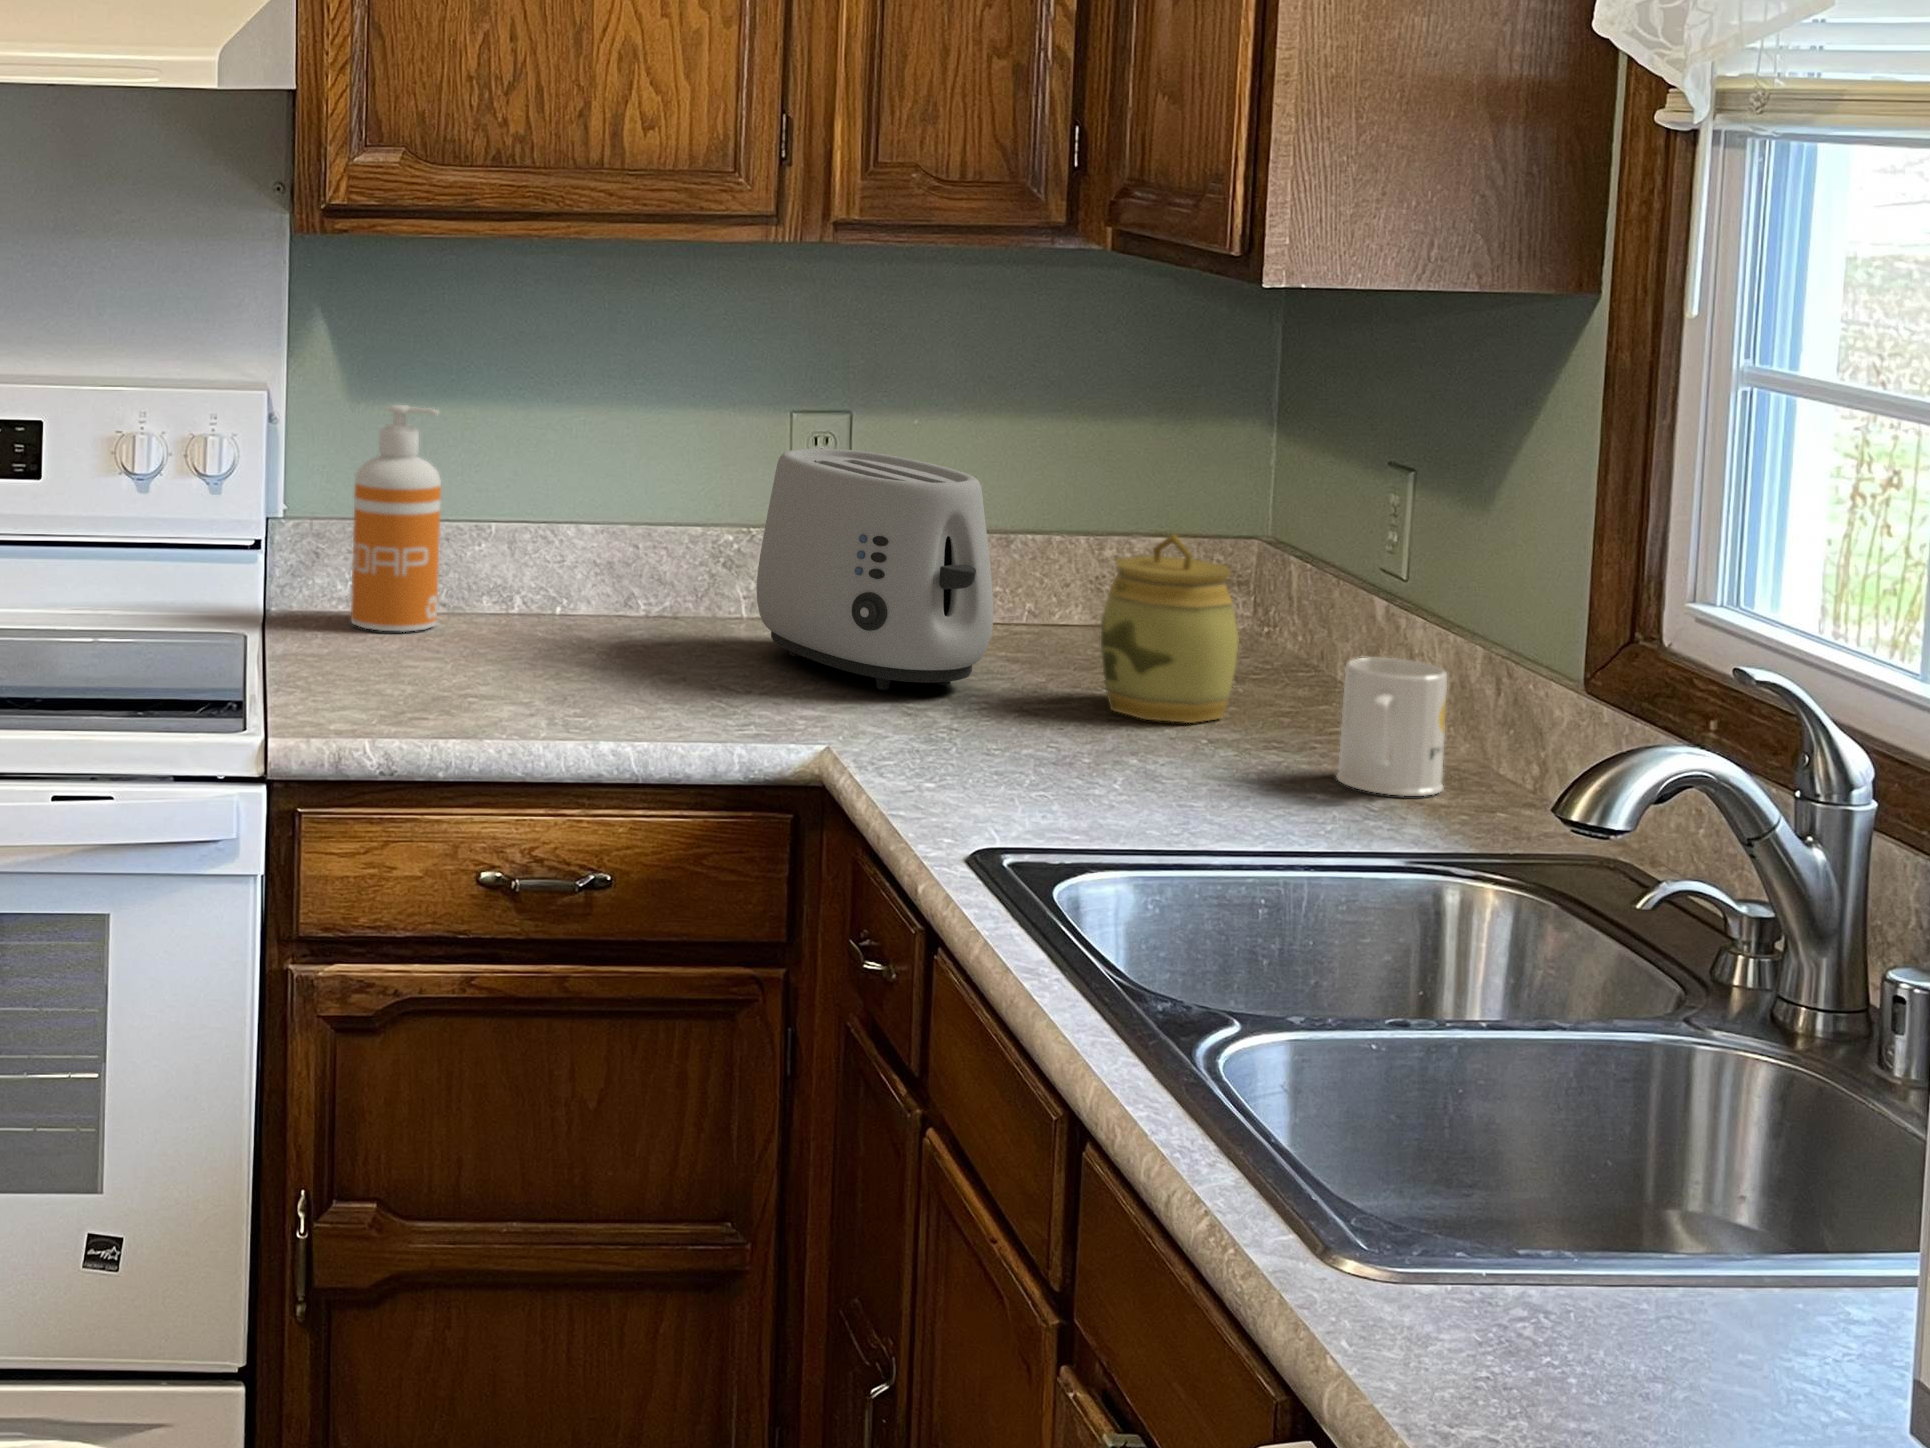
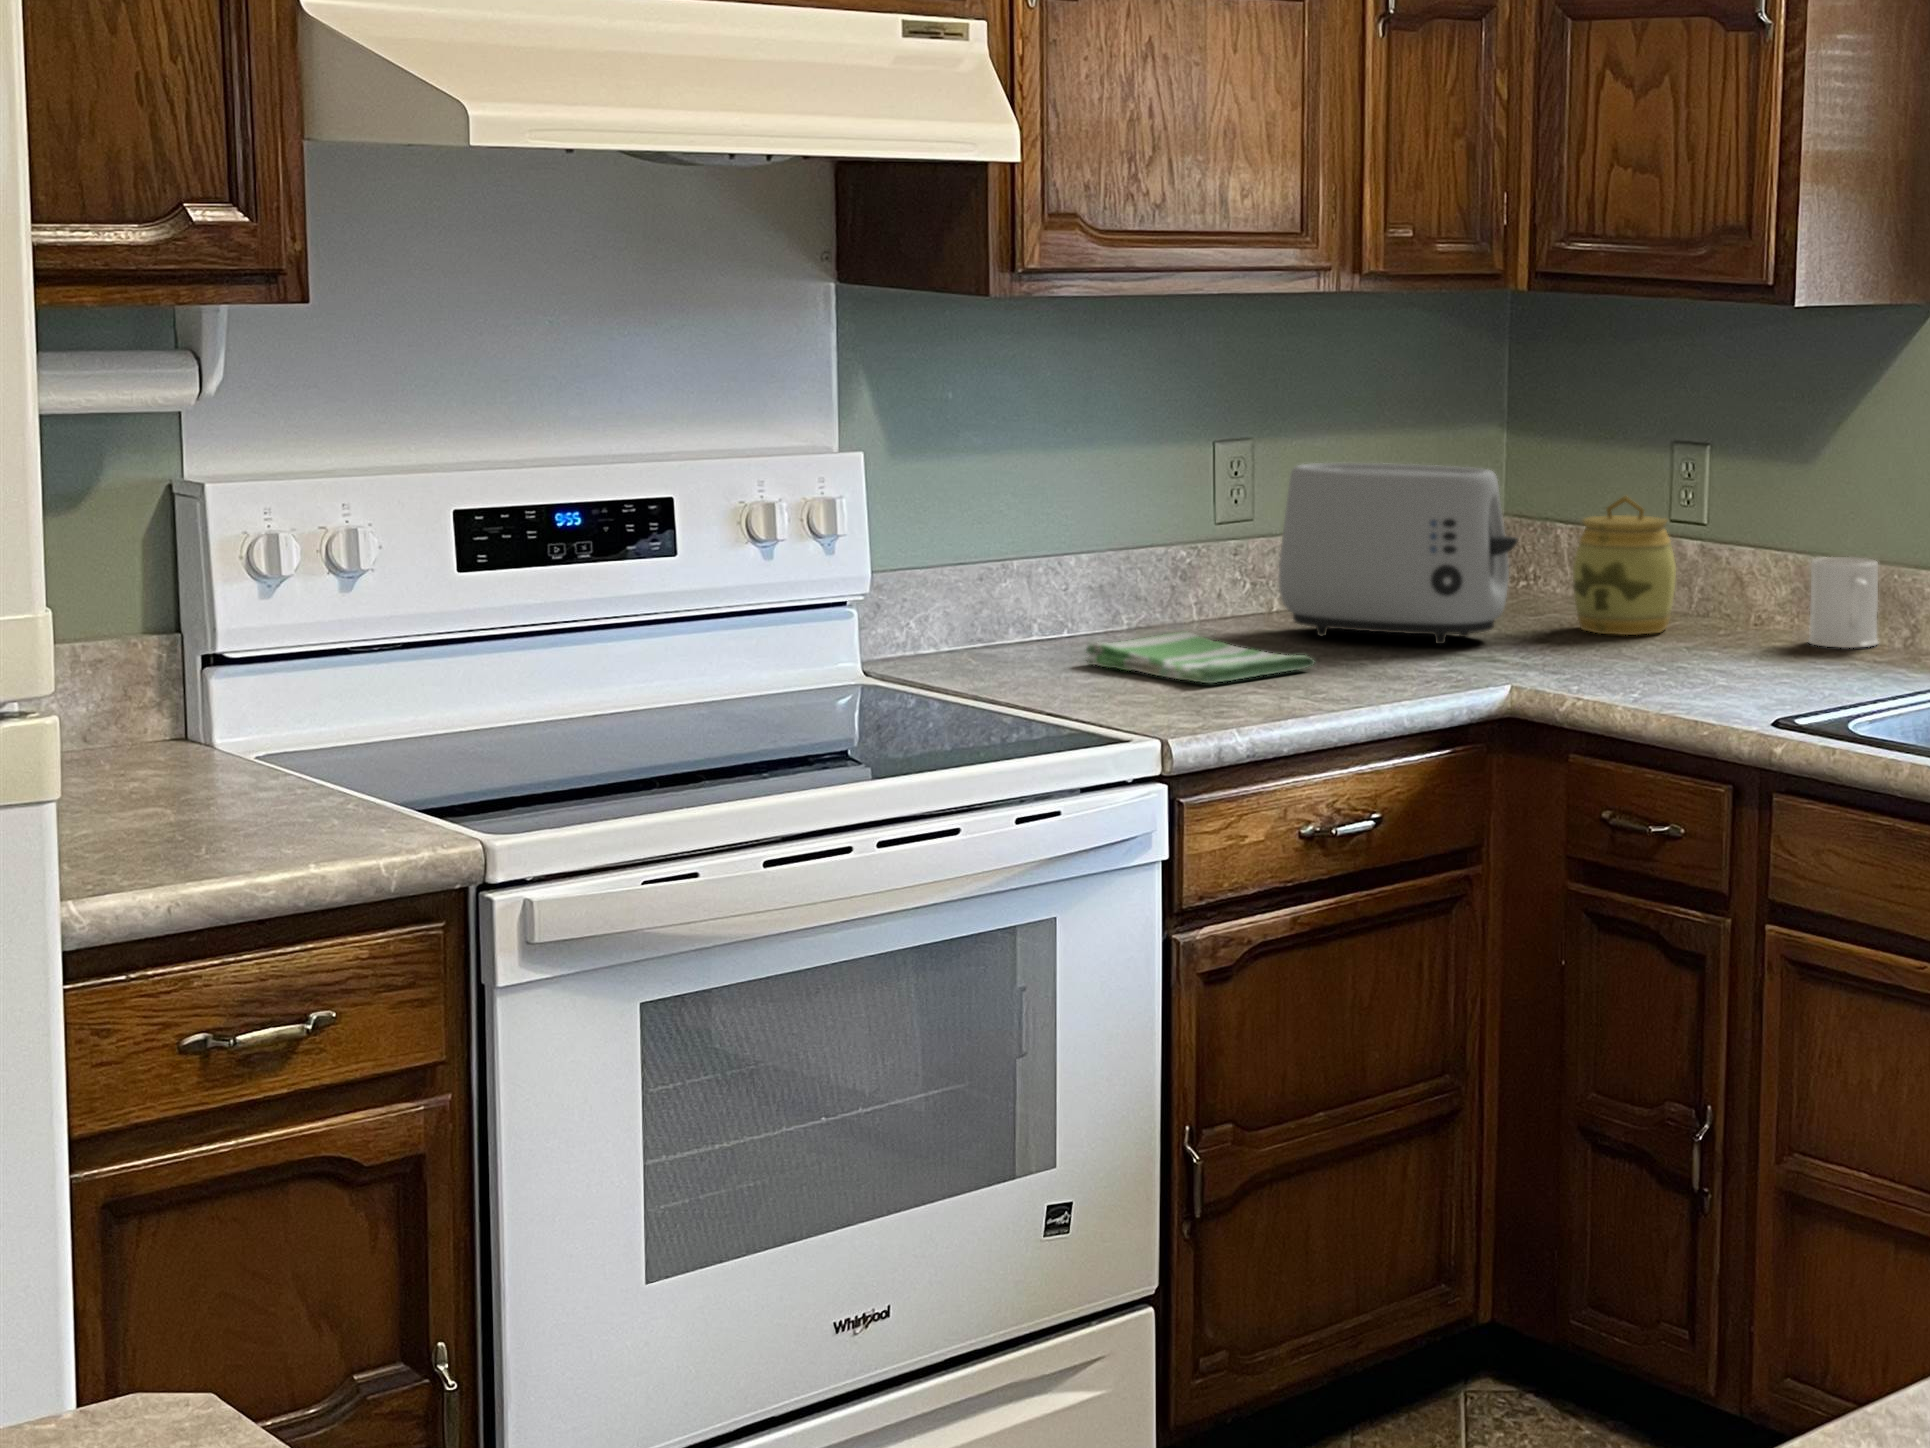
soap dispenser: present [351,405,441,632] -> none [937,458,1022,666]
dish towel: none [464,623,649,690] -> present [1085,631,1315,683]

